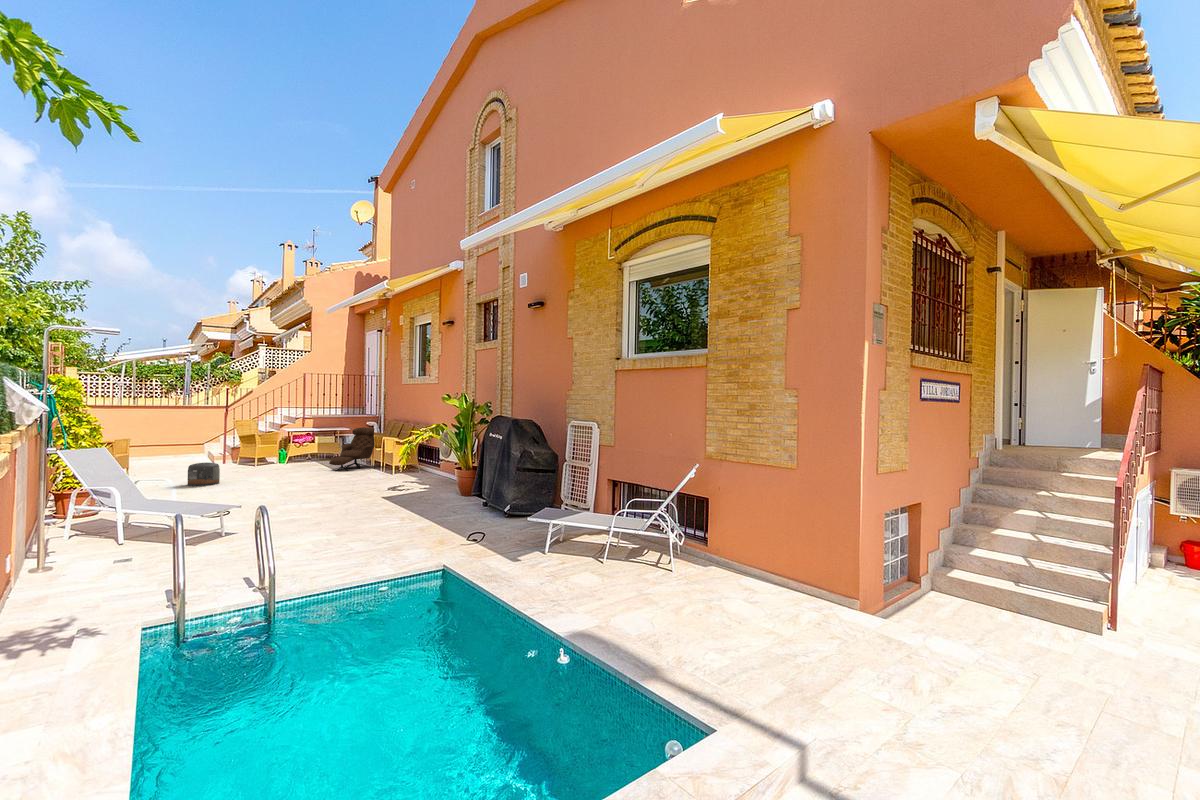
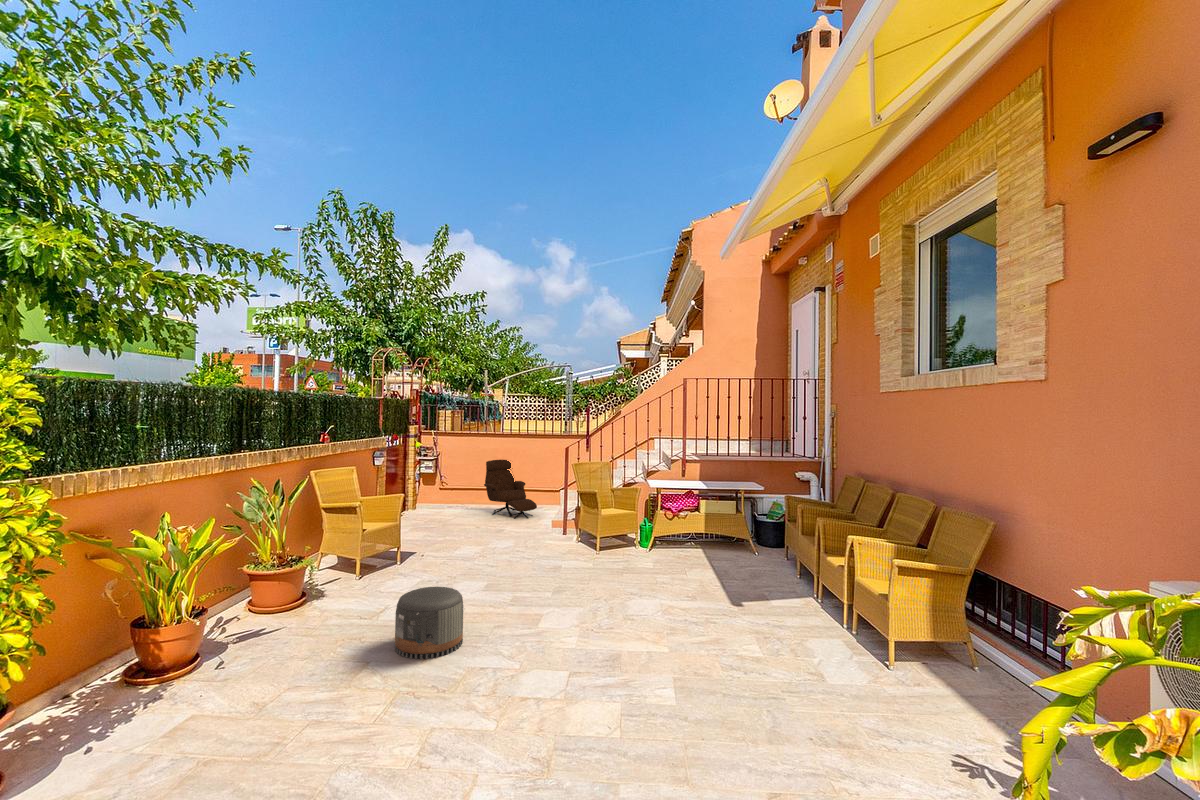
lounge chair: present [329,427,375,471] -> present [484,460,537,519]

